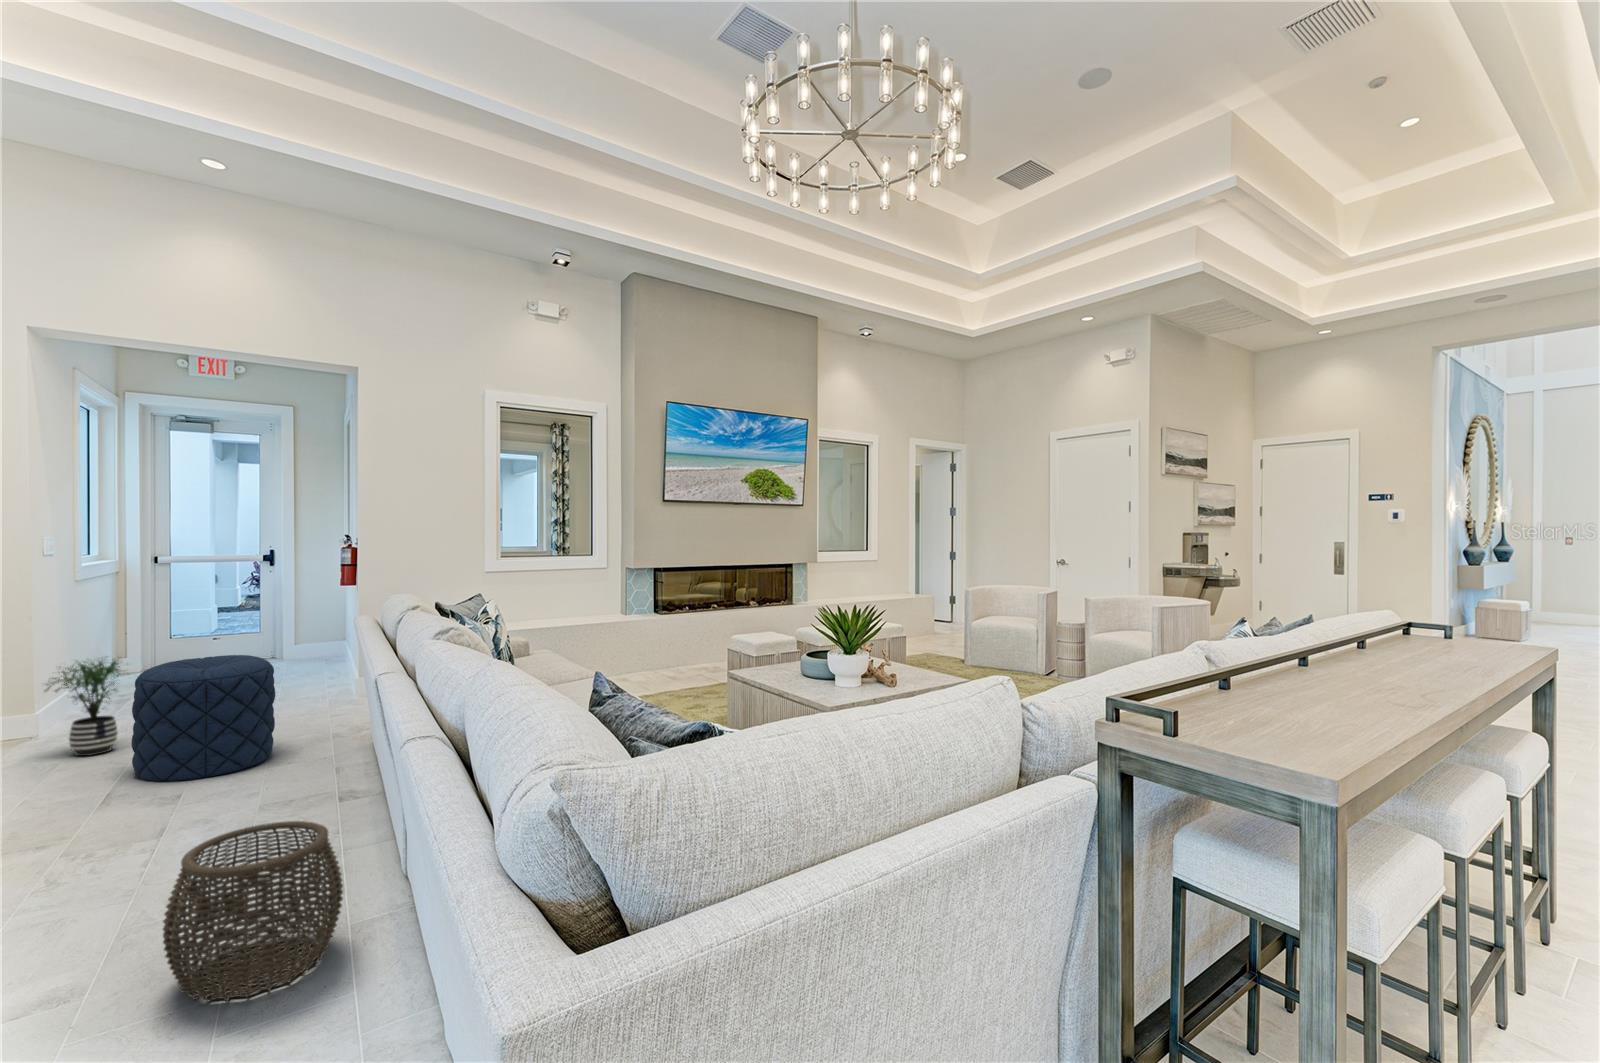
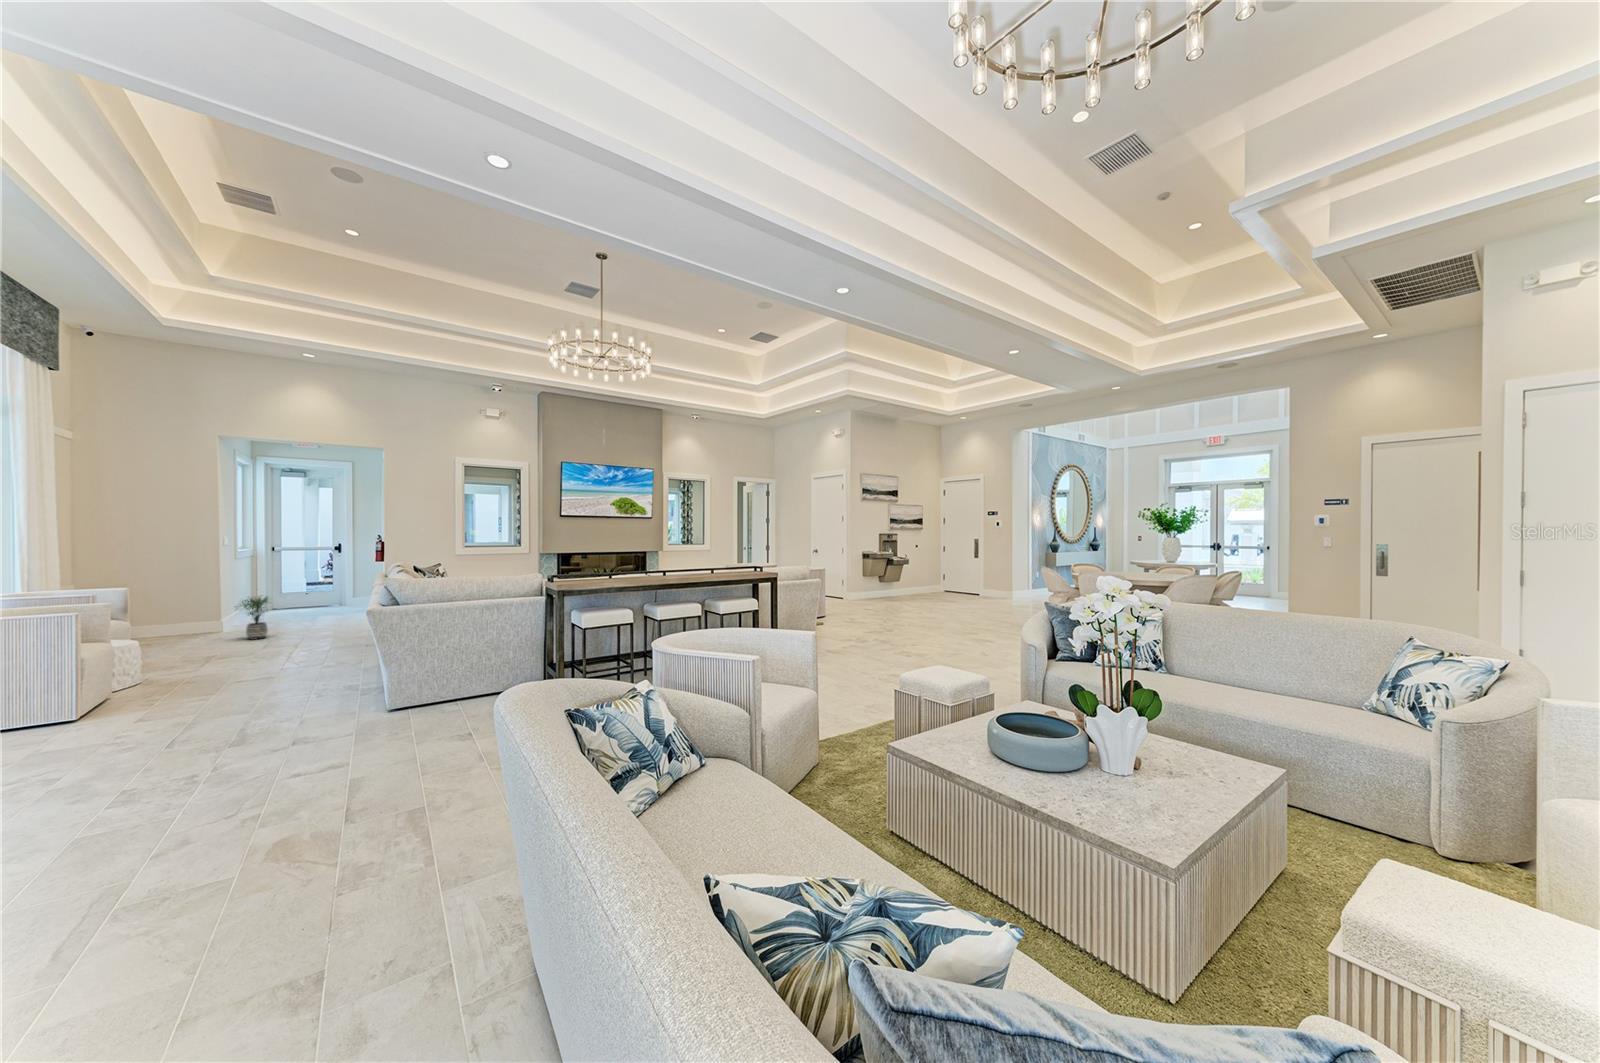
pouf: present [131,655,275,781] -> none [277,595,341,647]
woven basket: present [163,821,343,1002] -> none [303,641,362,689]

